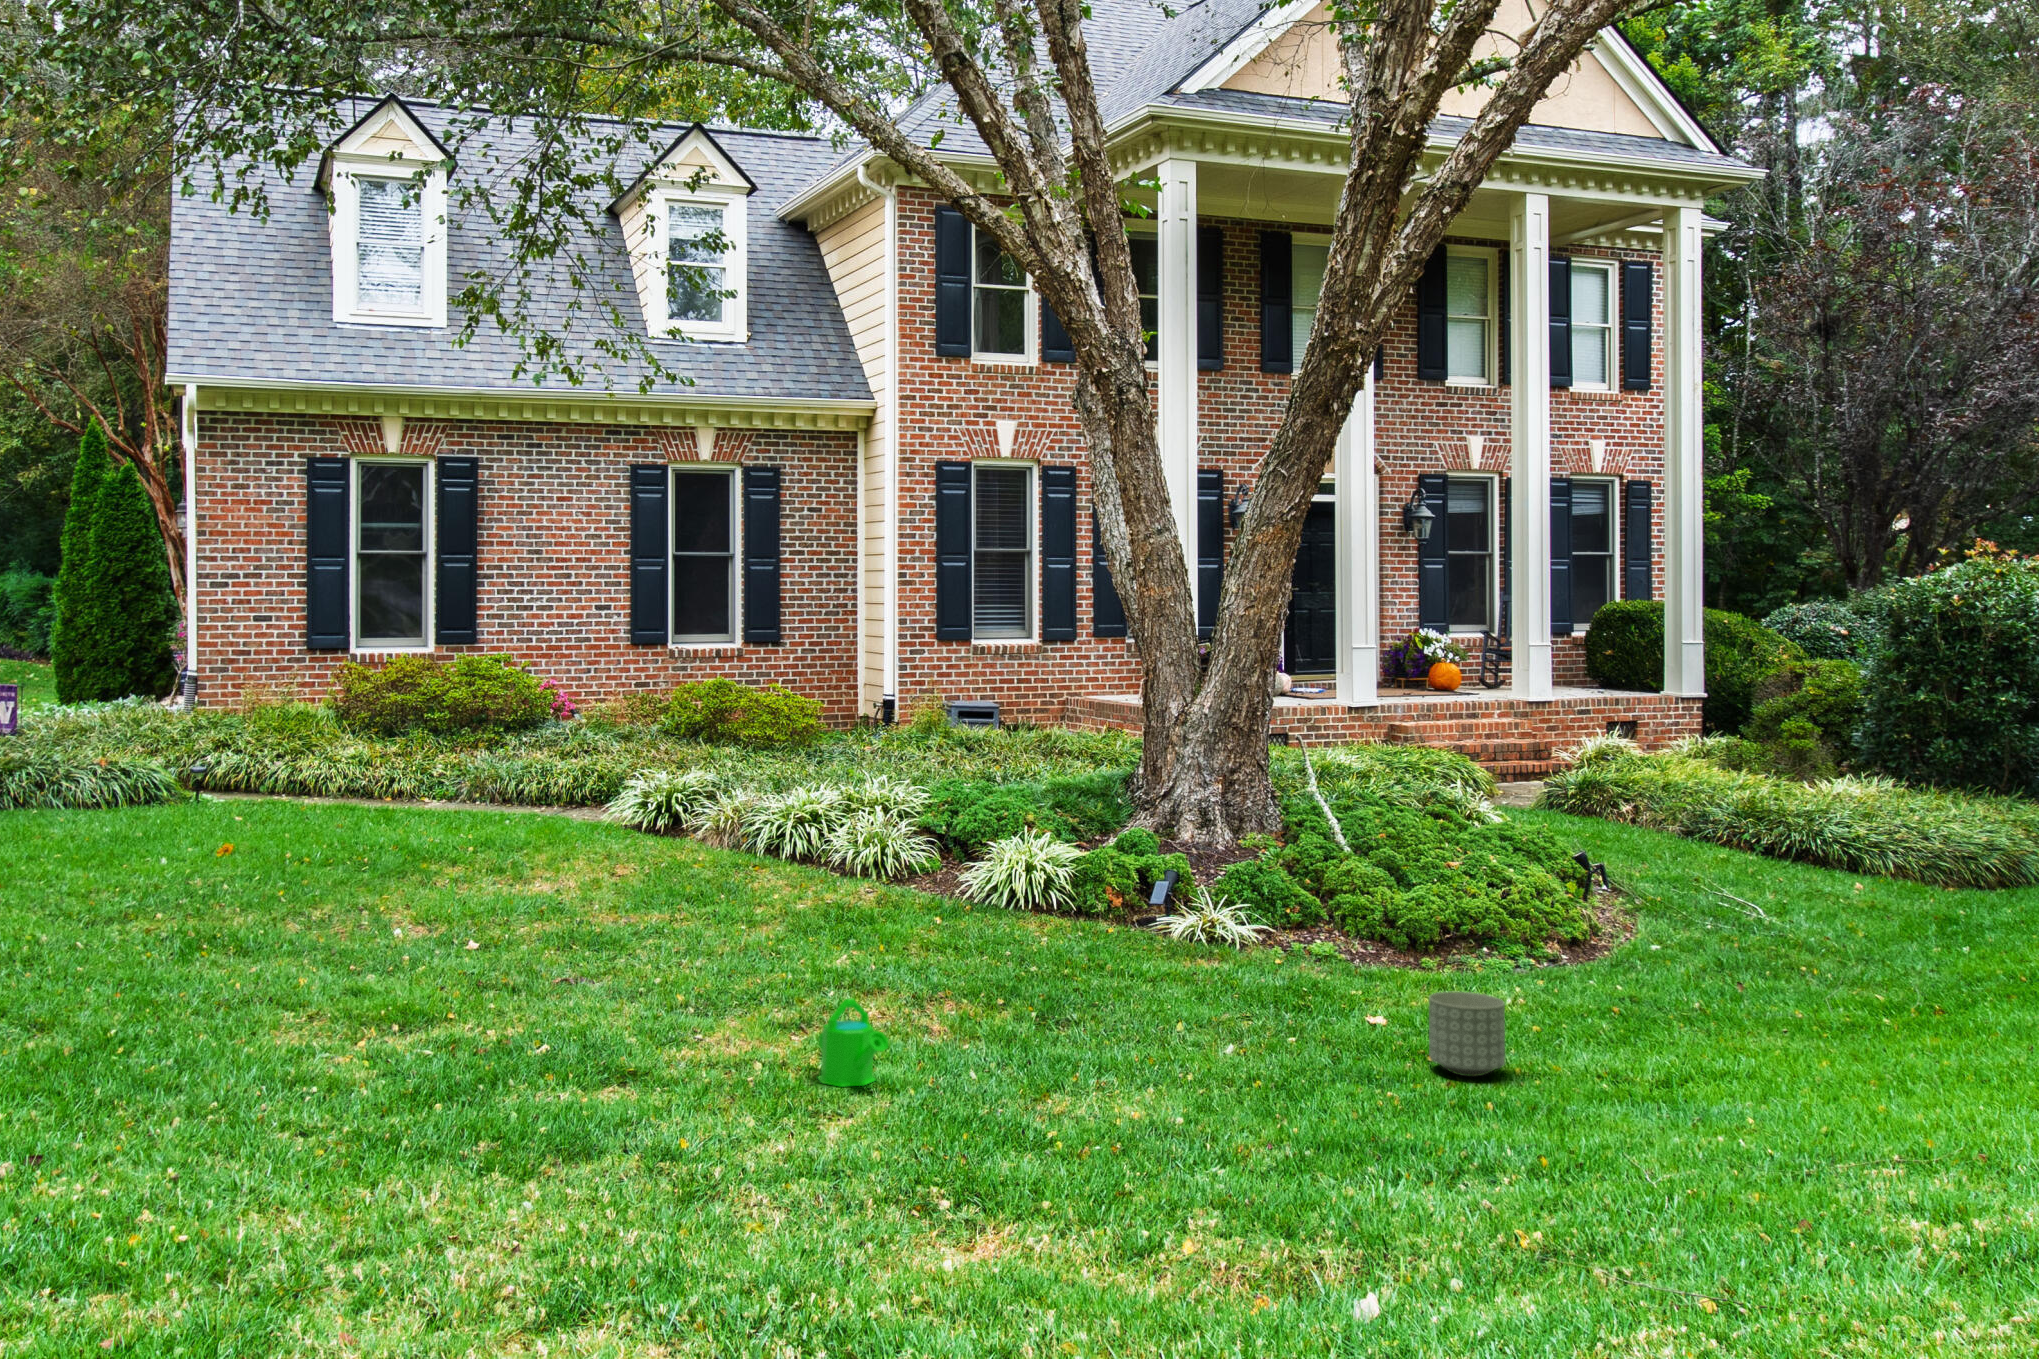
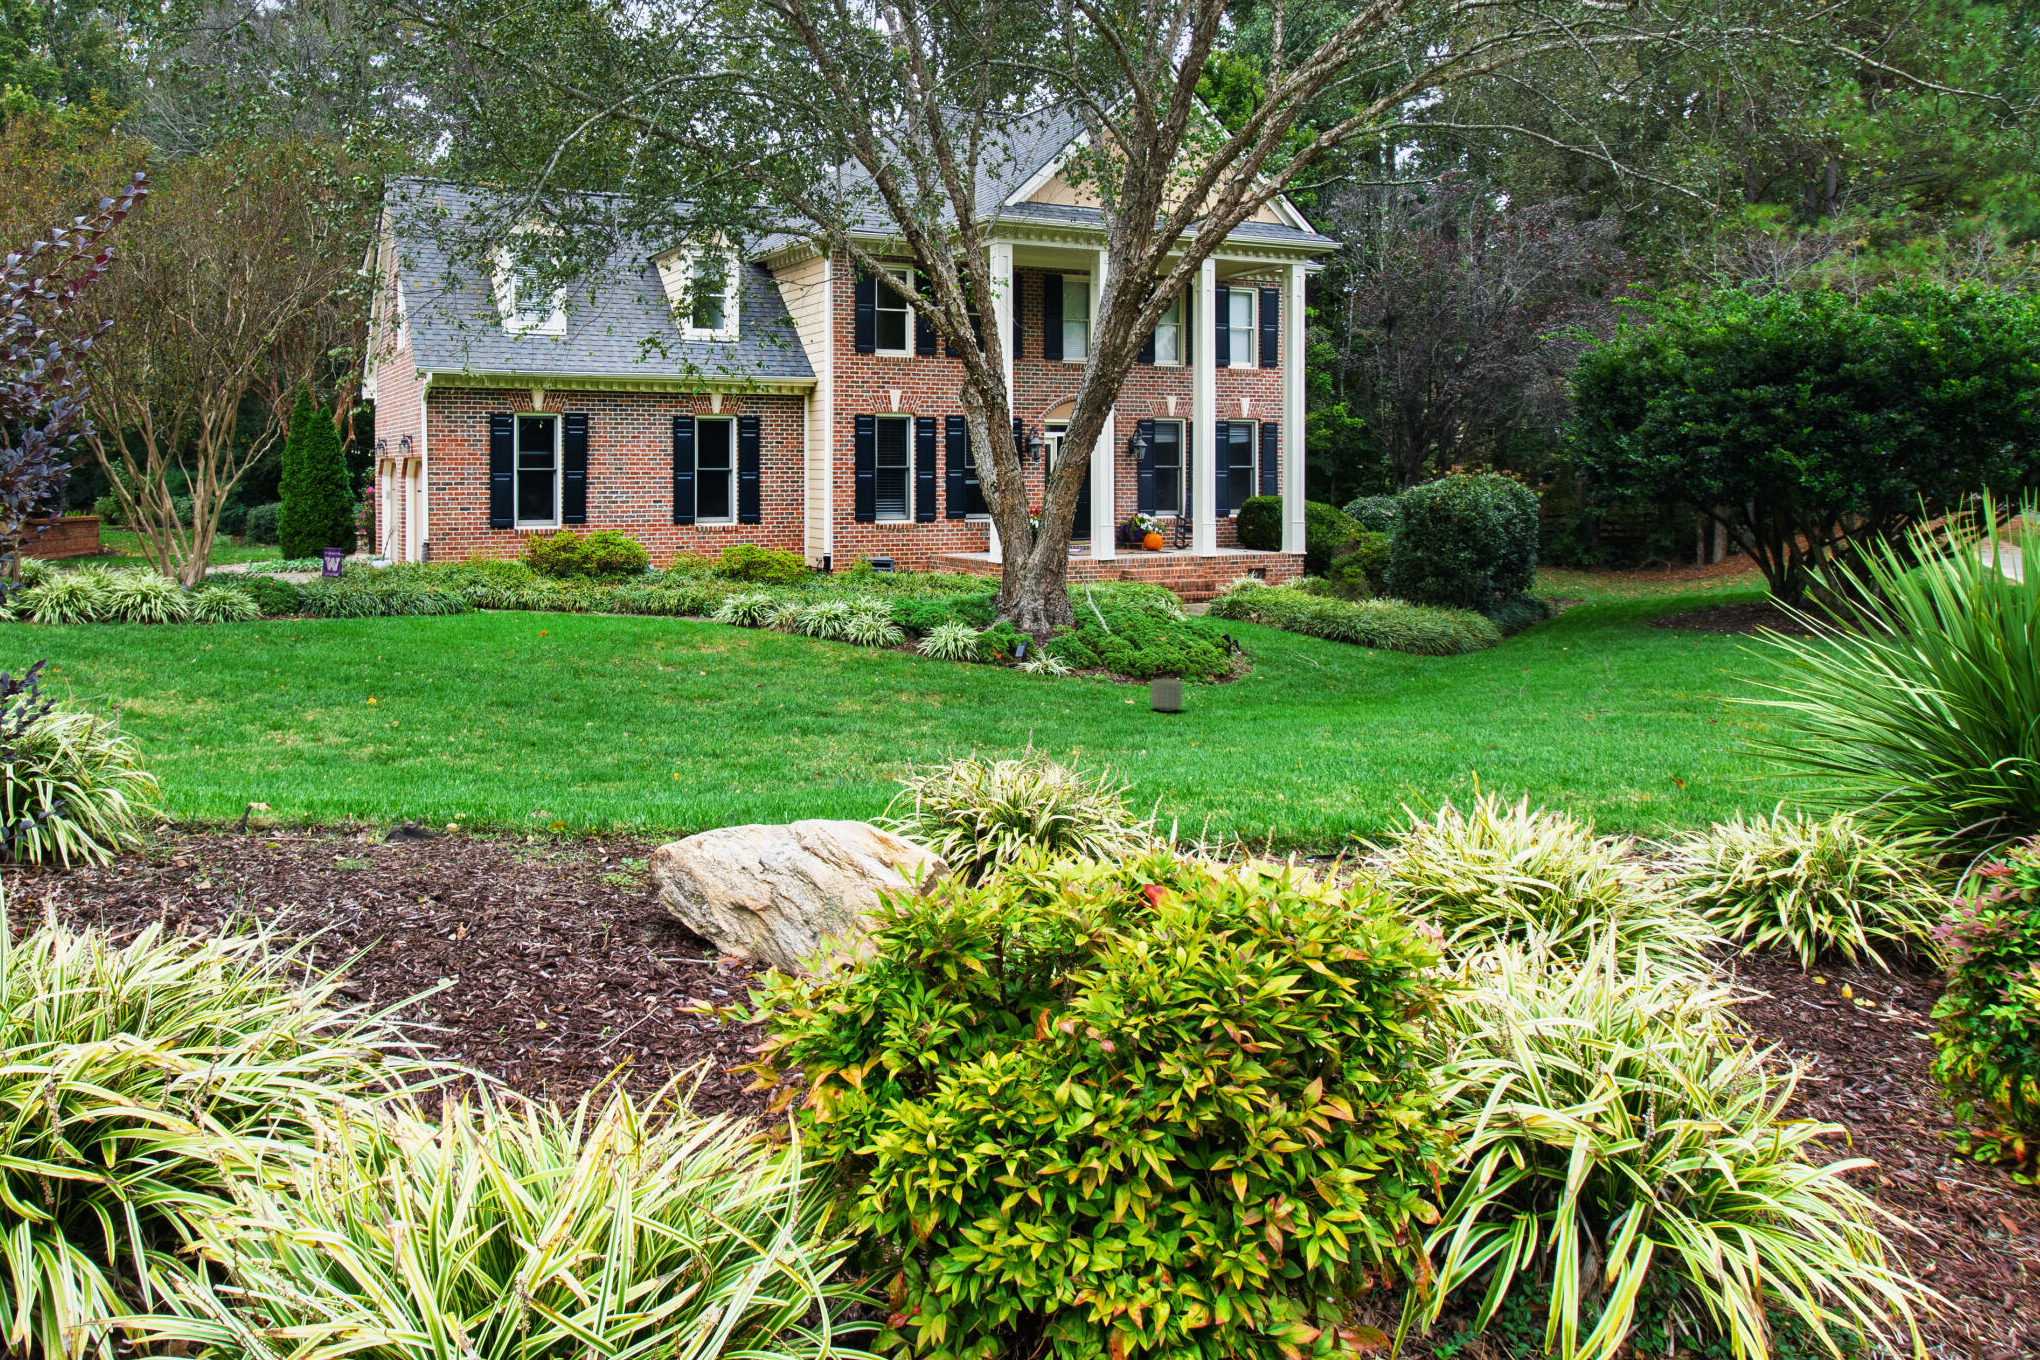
watering can: present [818,998,888,1087] -> none [904,681,938,714]

